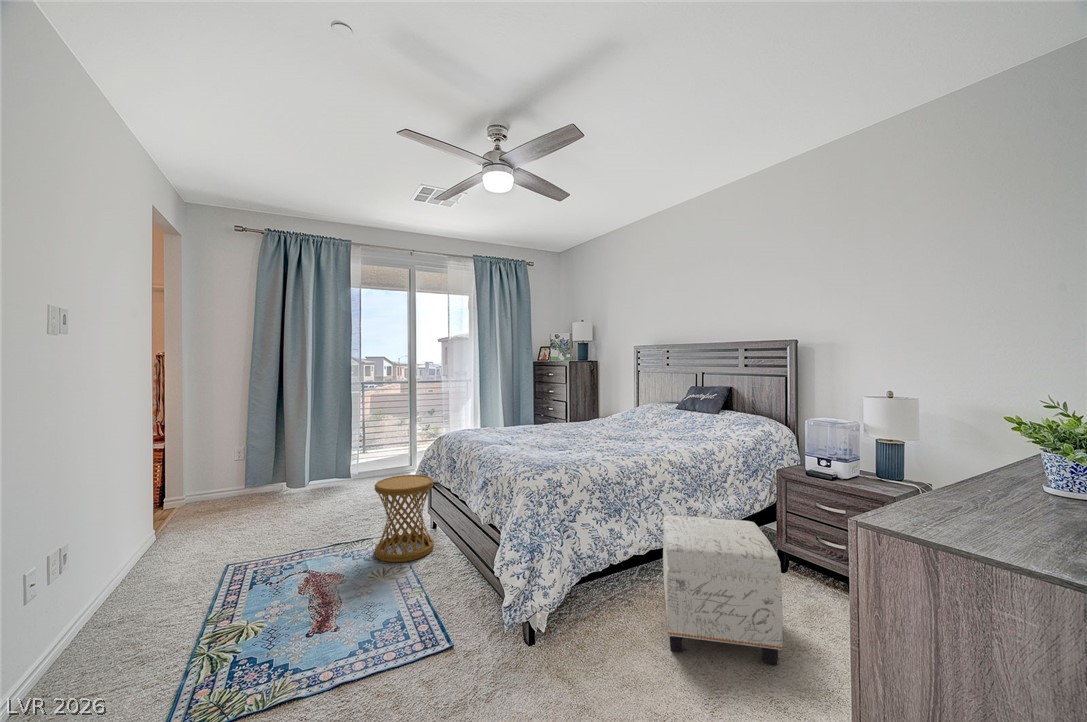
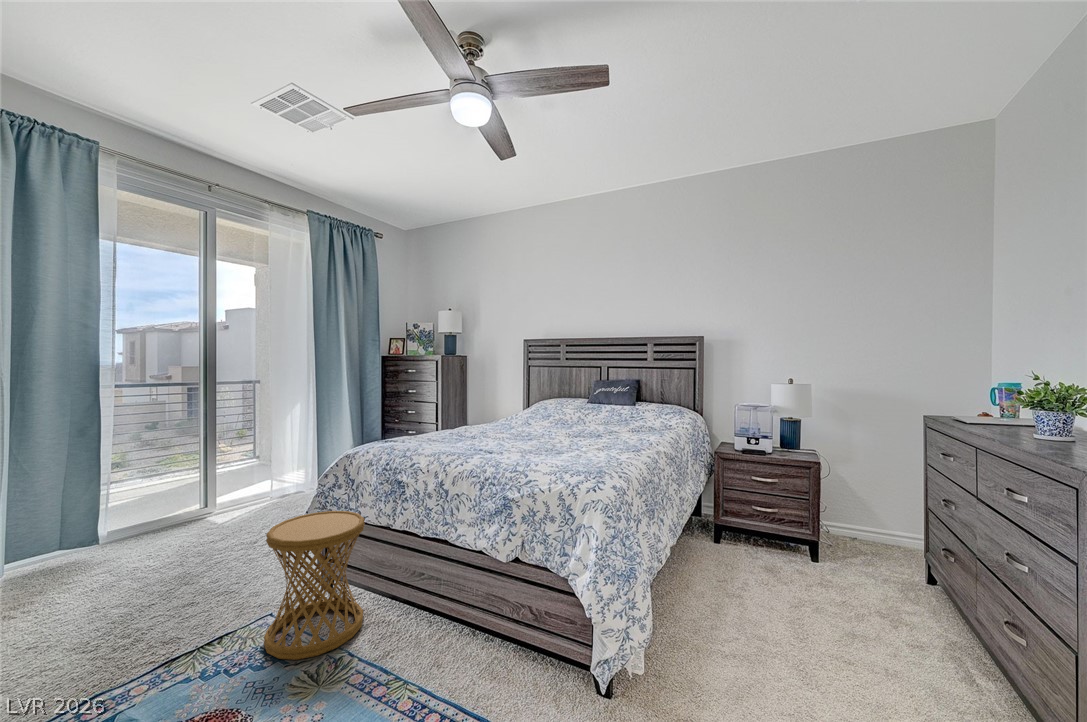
ottoman: present [663,516,783,665] -> none [674,500,819,646]

